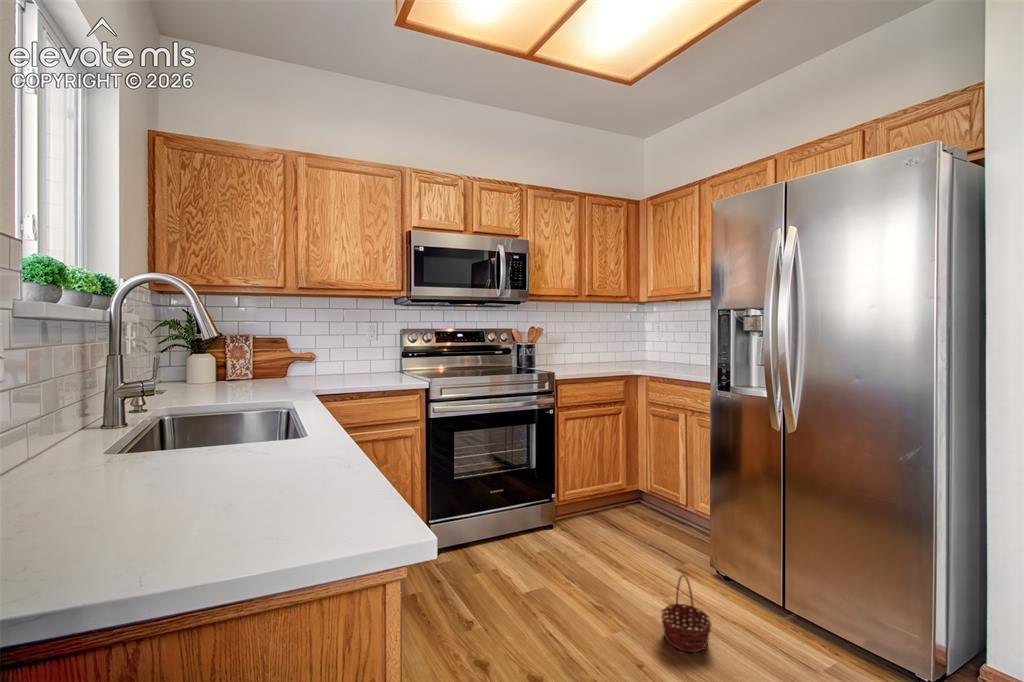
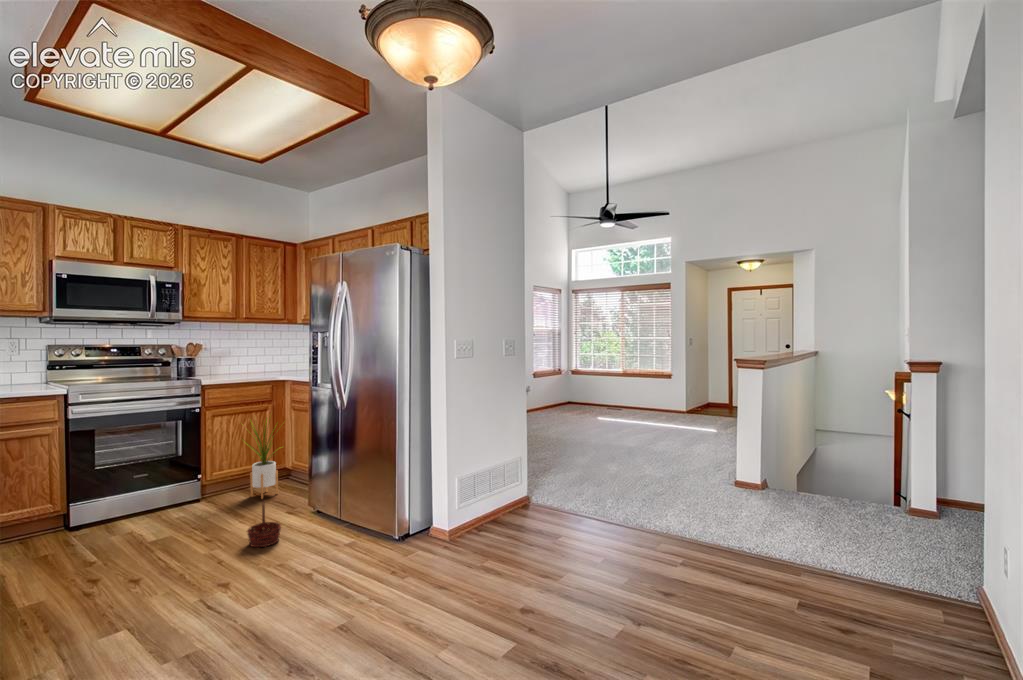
house plant: none [598,418,660,537] -> present [246,419,278,499]

